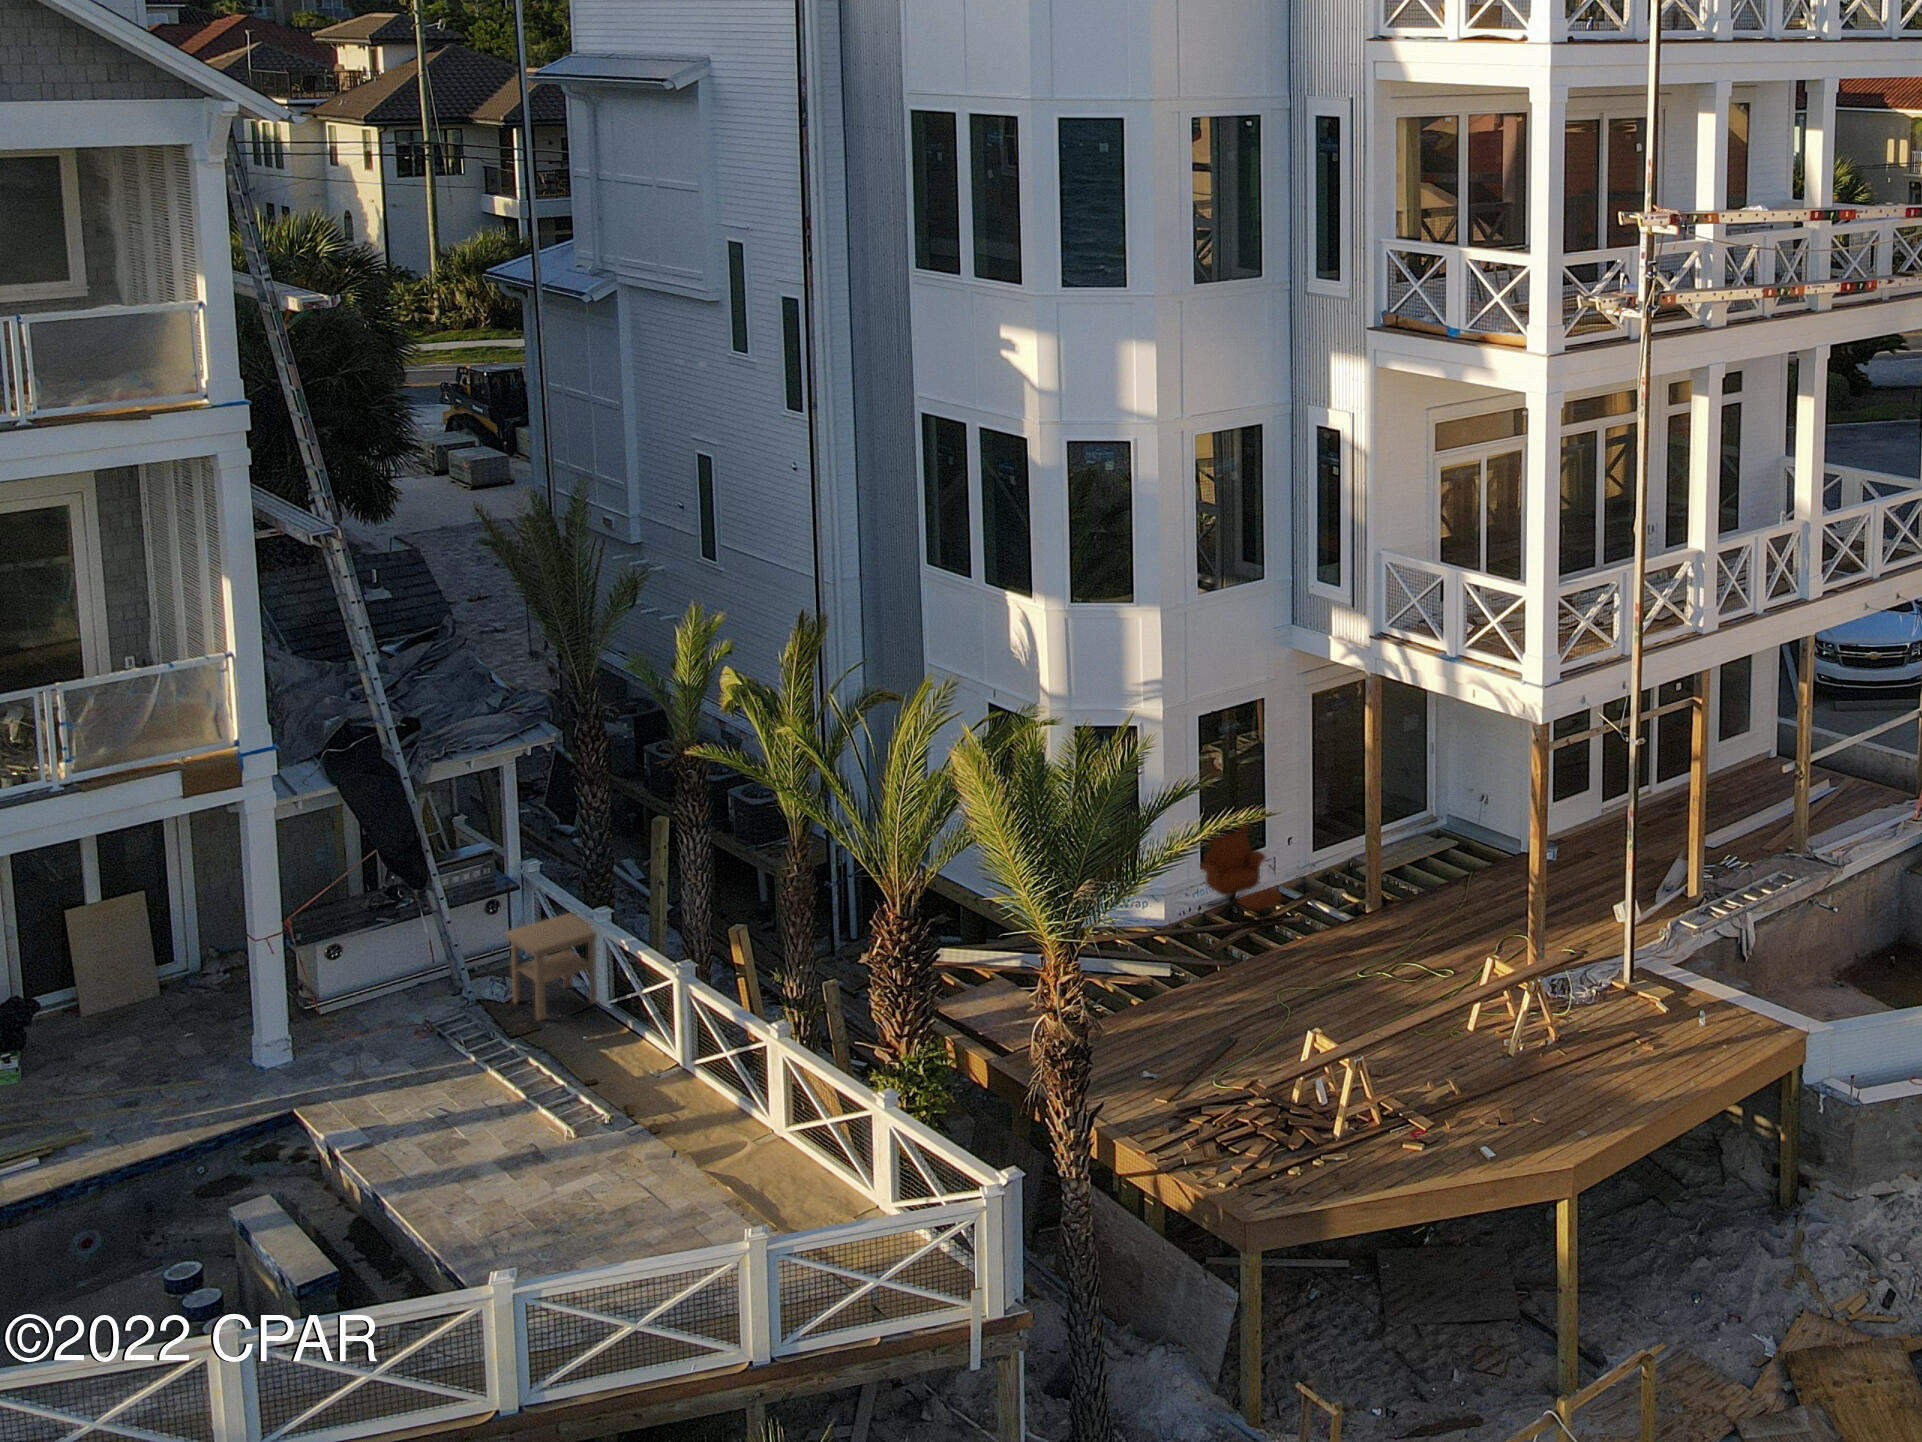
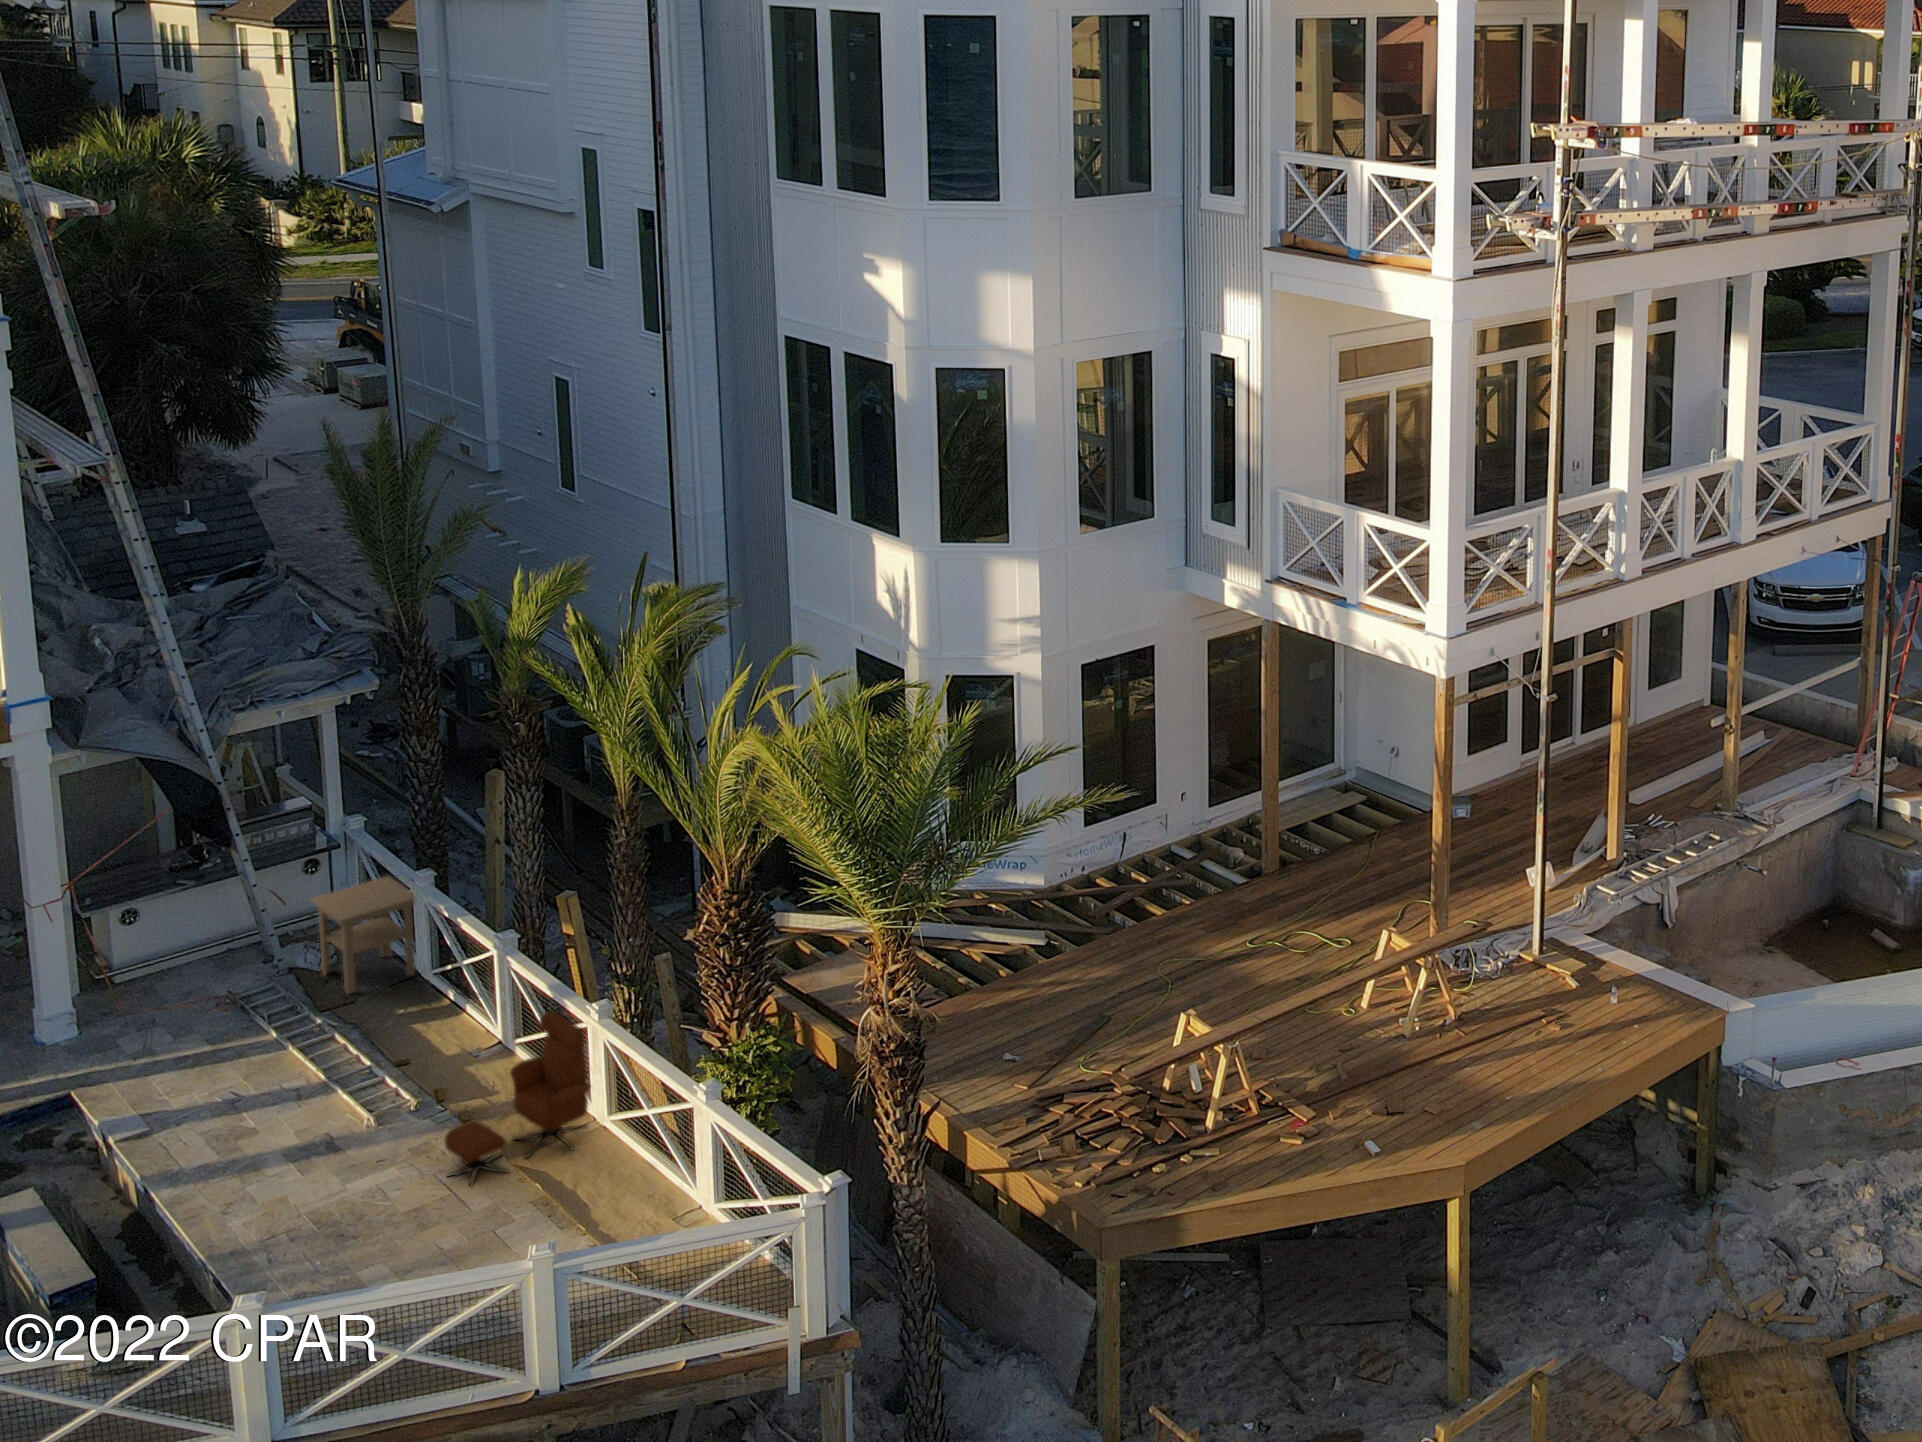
lounge chair: present [1199,825,1282,928] -> present [445,1012,591,1187]

